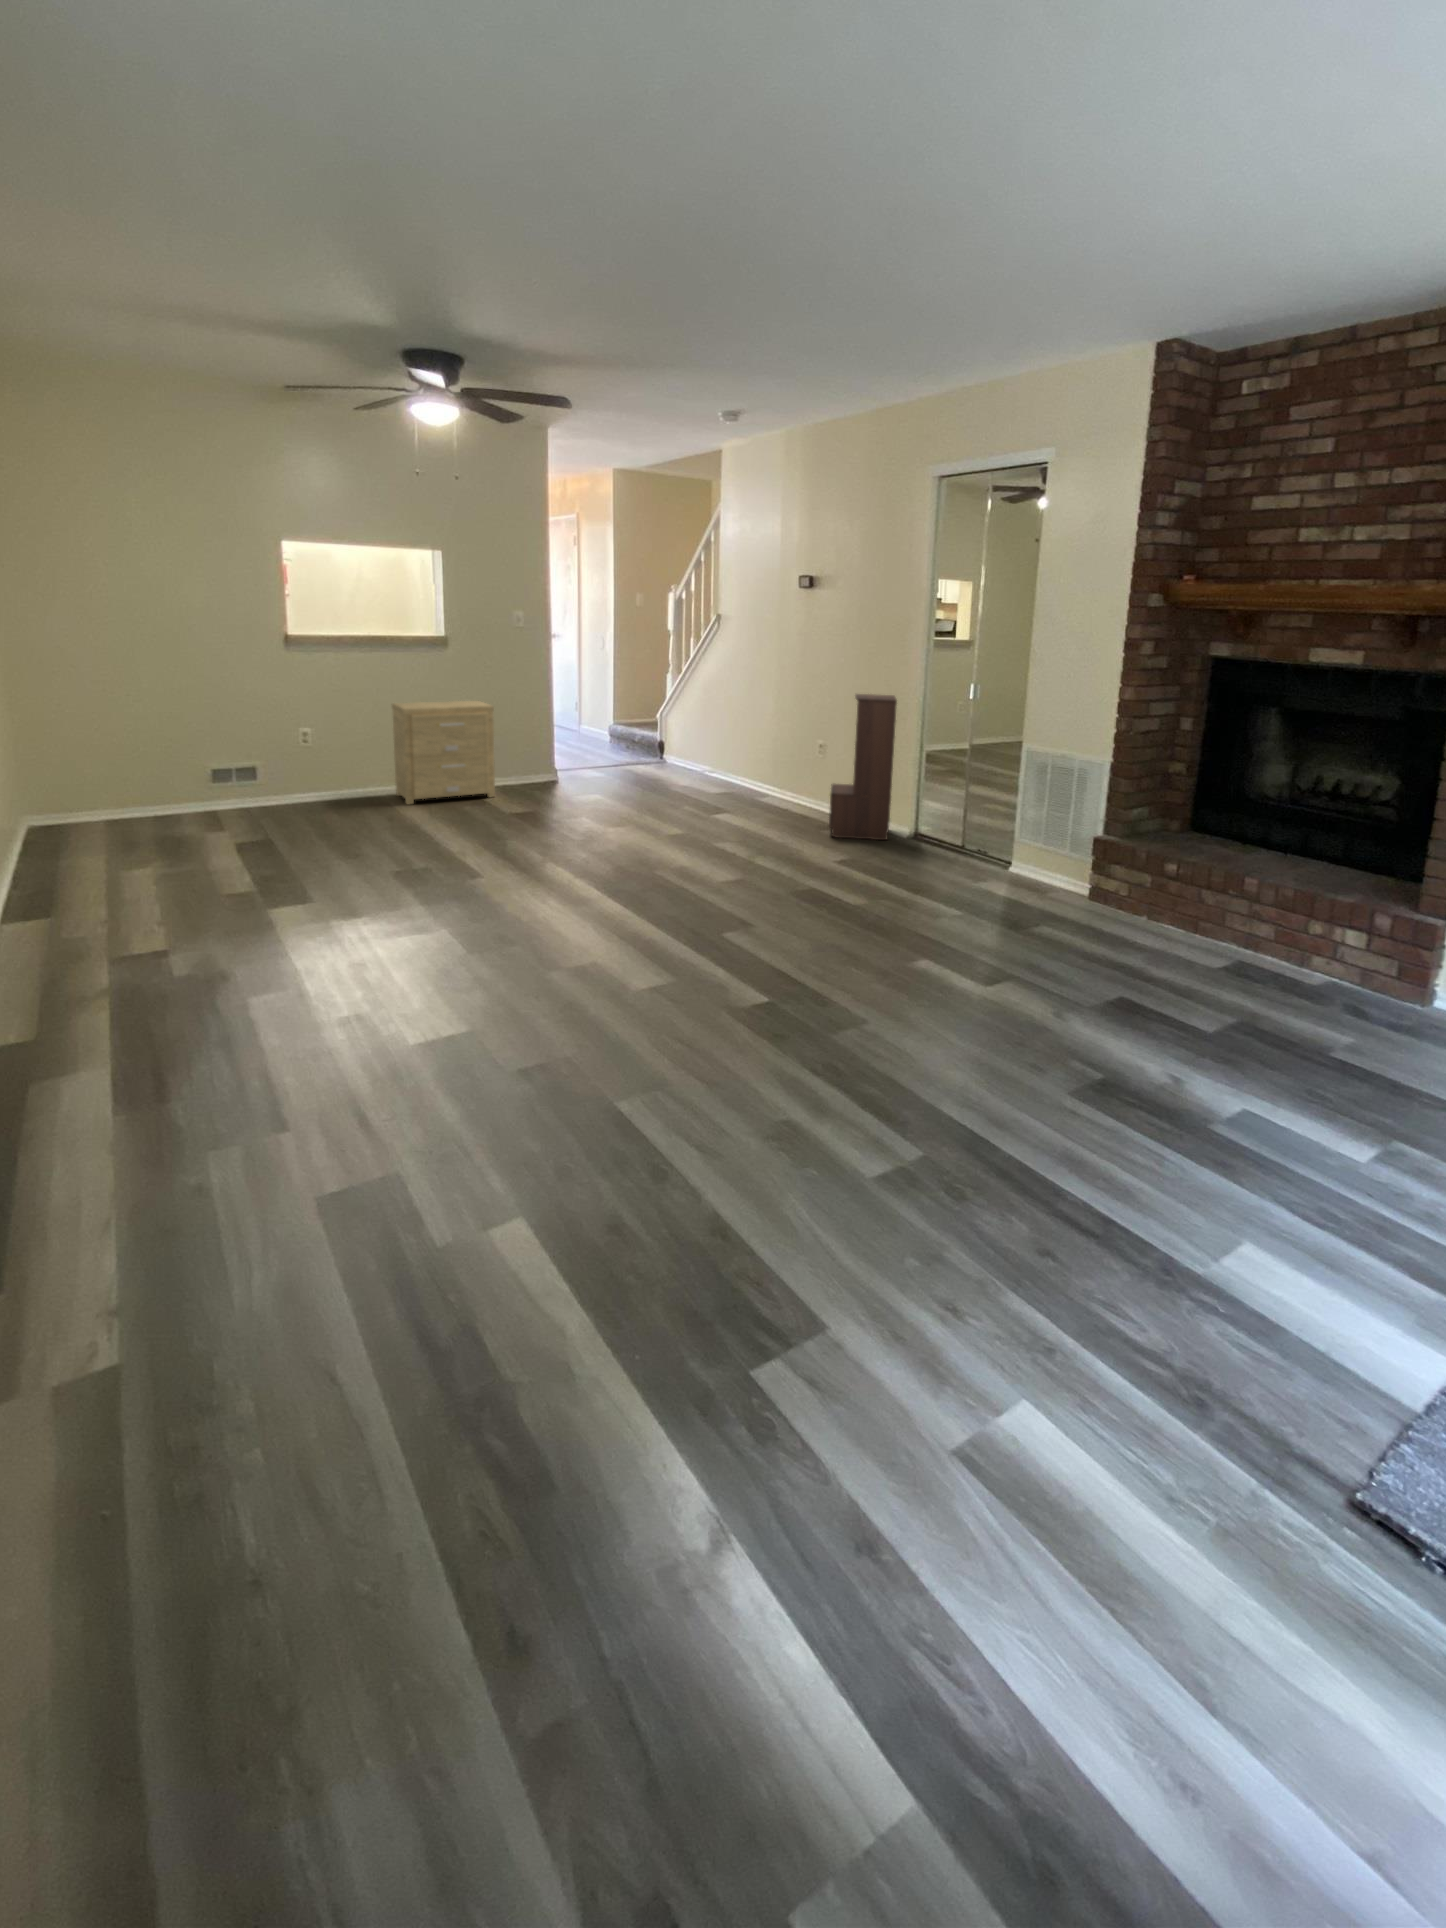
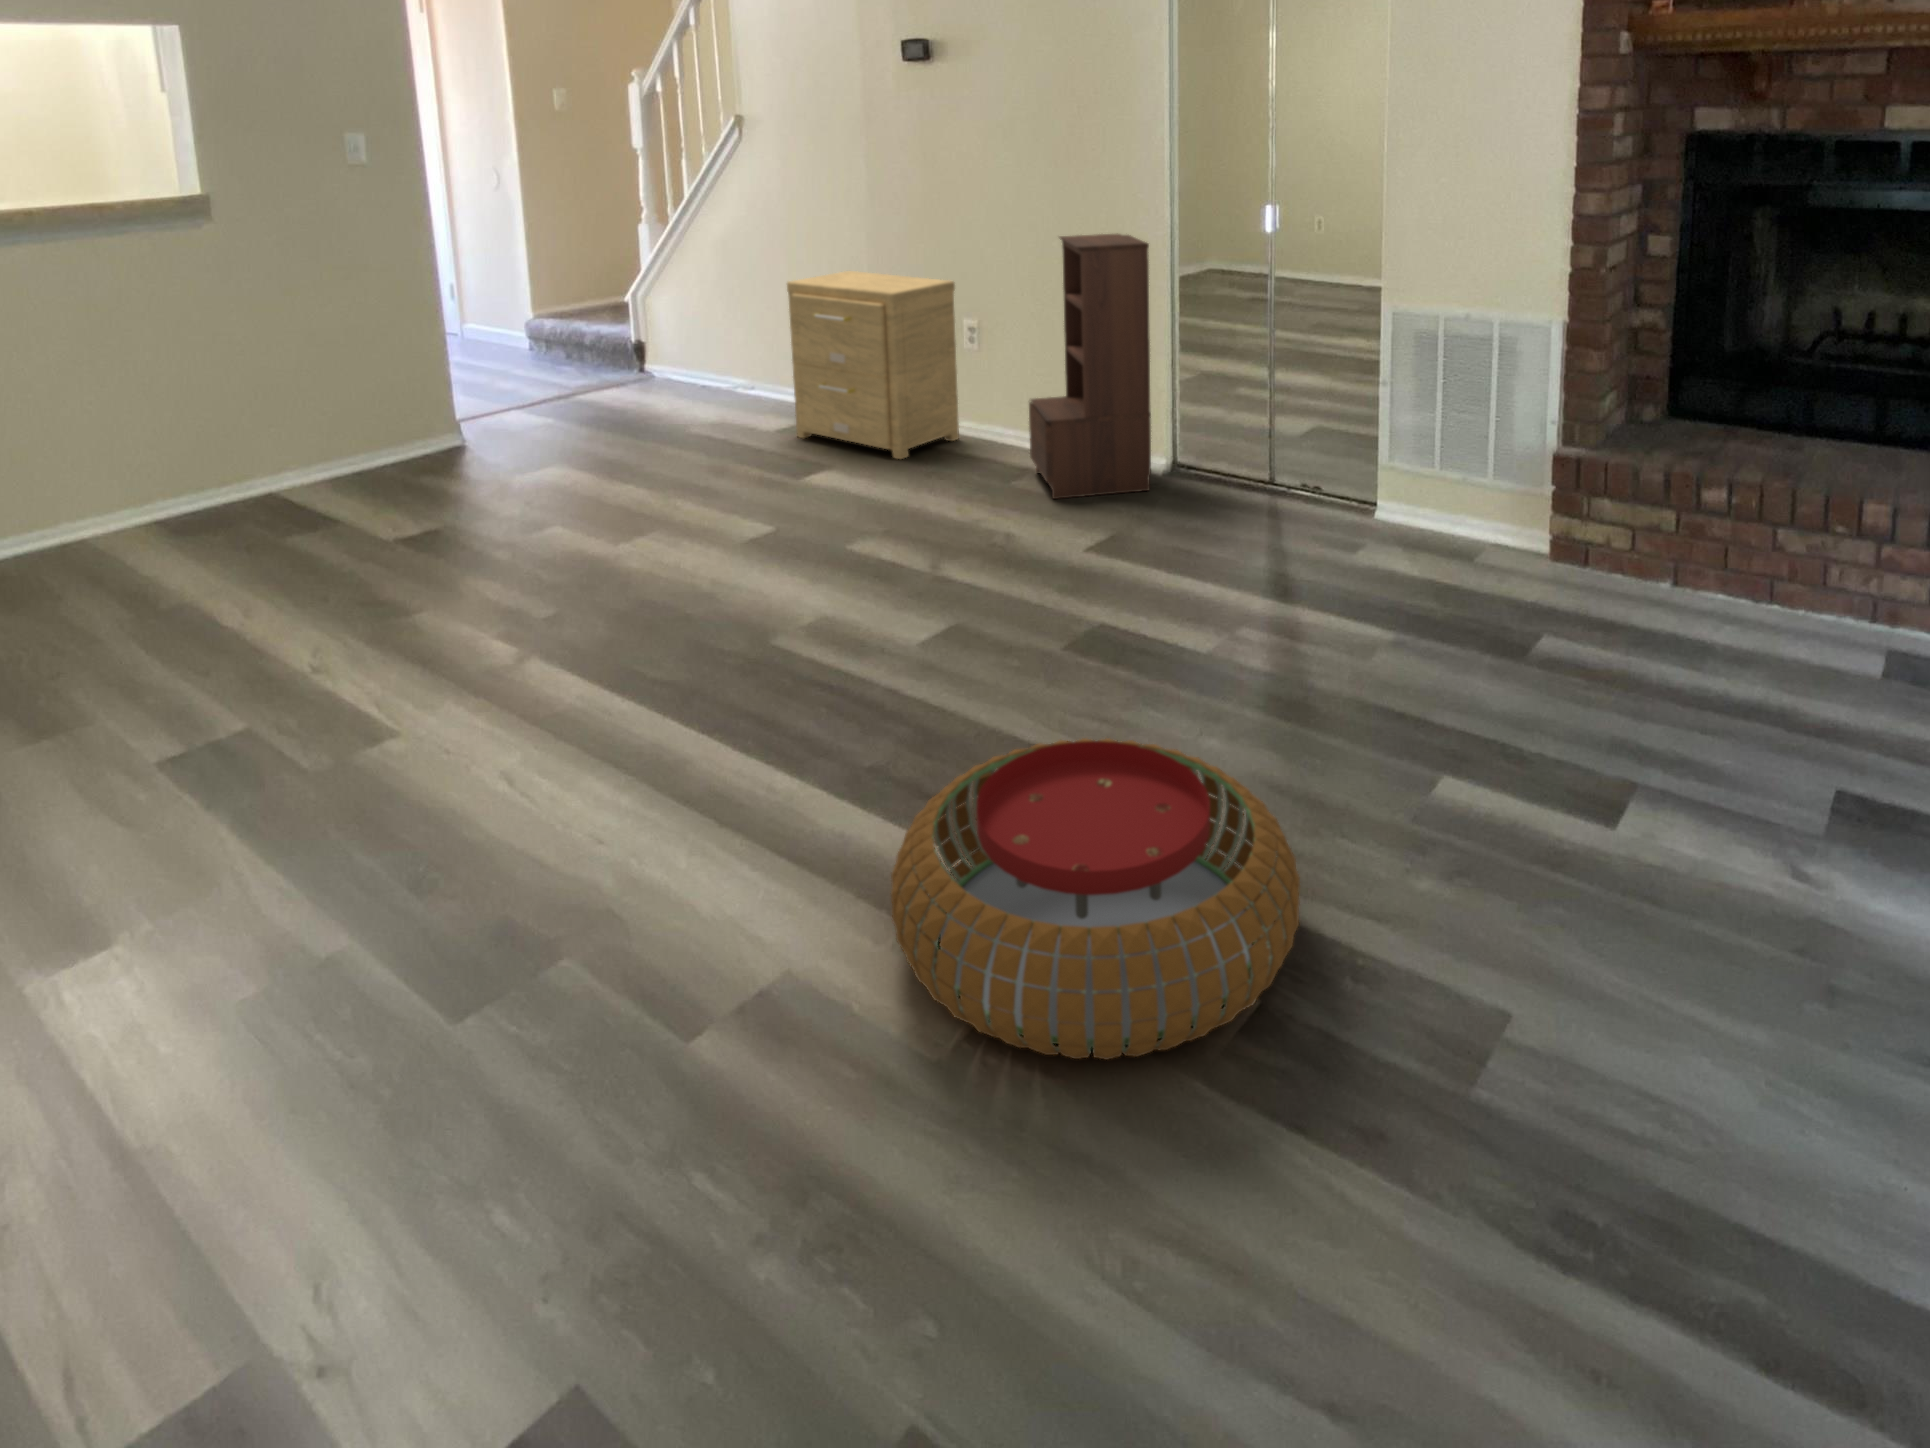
side table: present [392,701,495,804] -> present [787,271,959,459]
pouf: none [629,899,807,1008] -> present [891,738,1300,1060]

